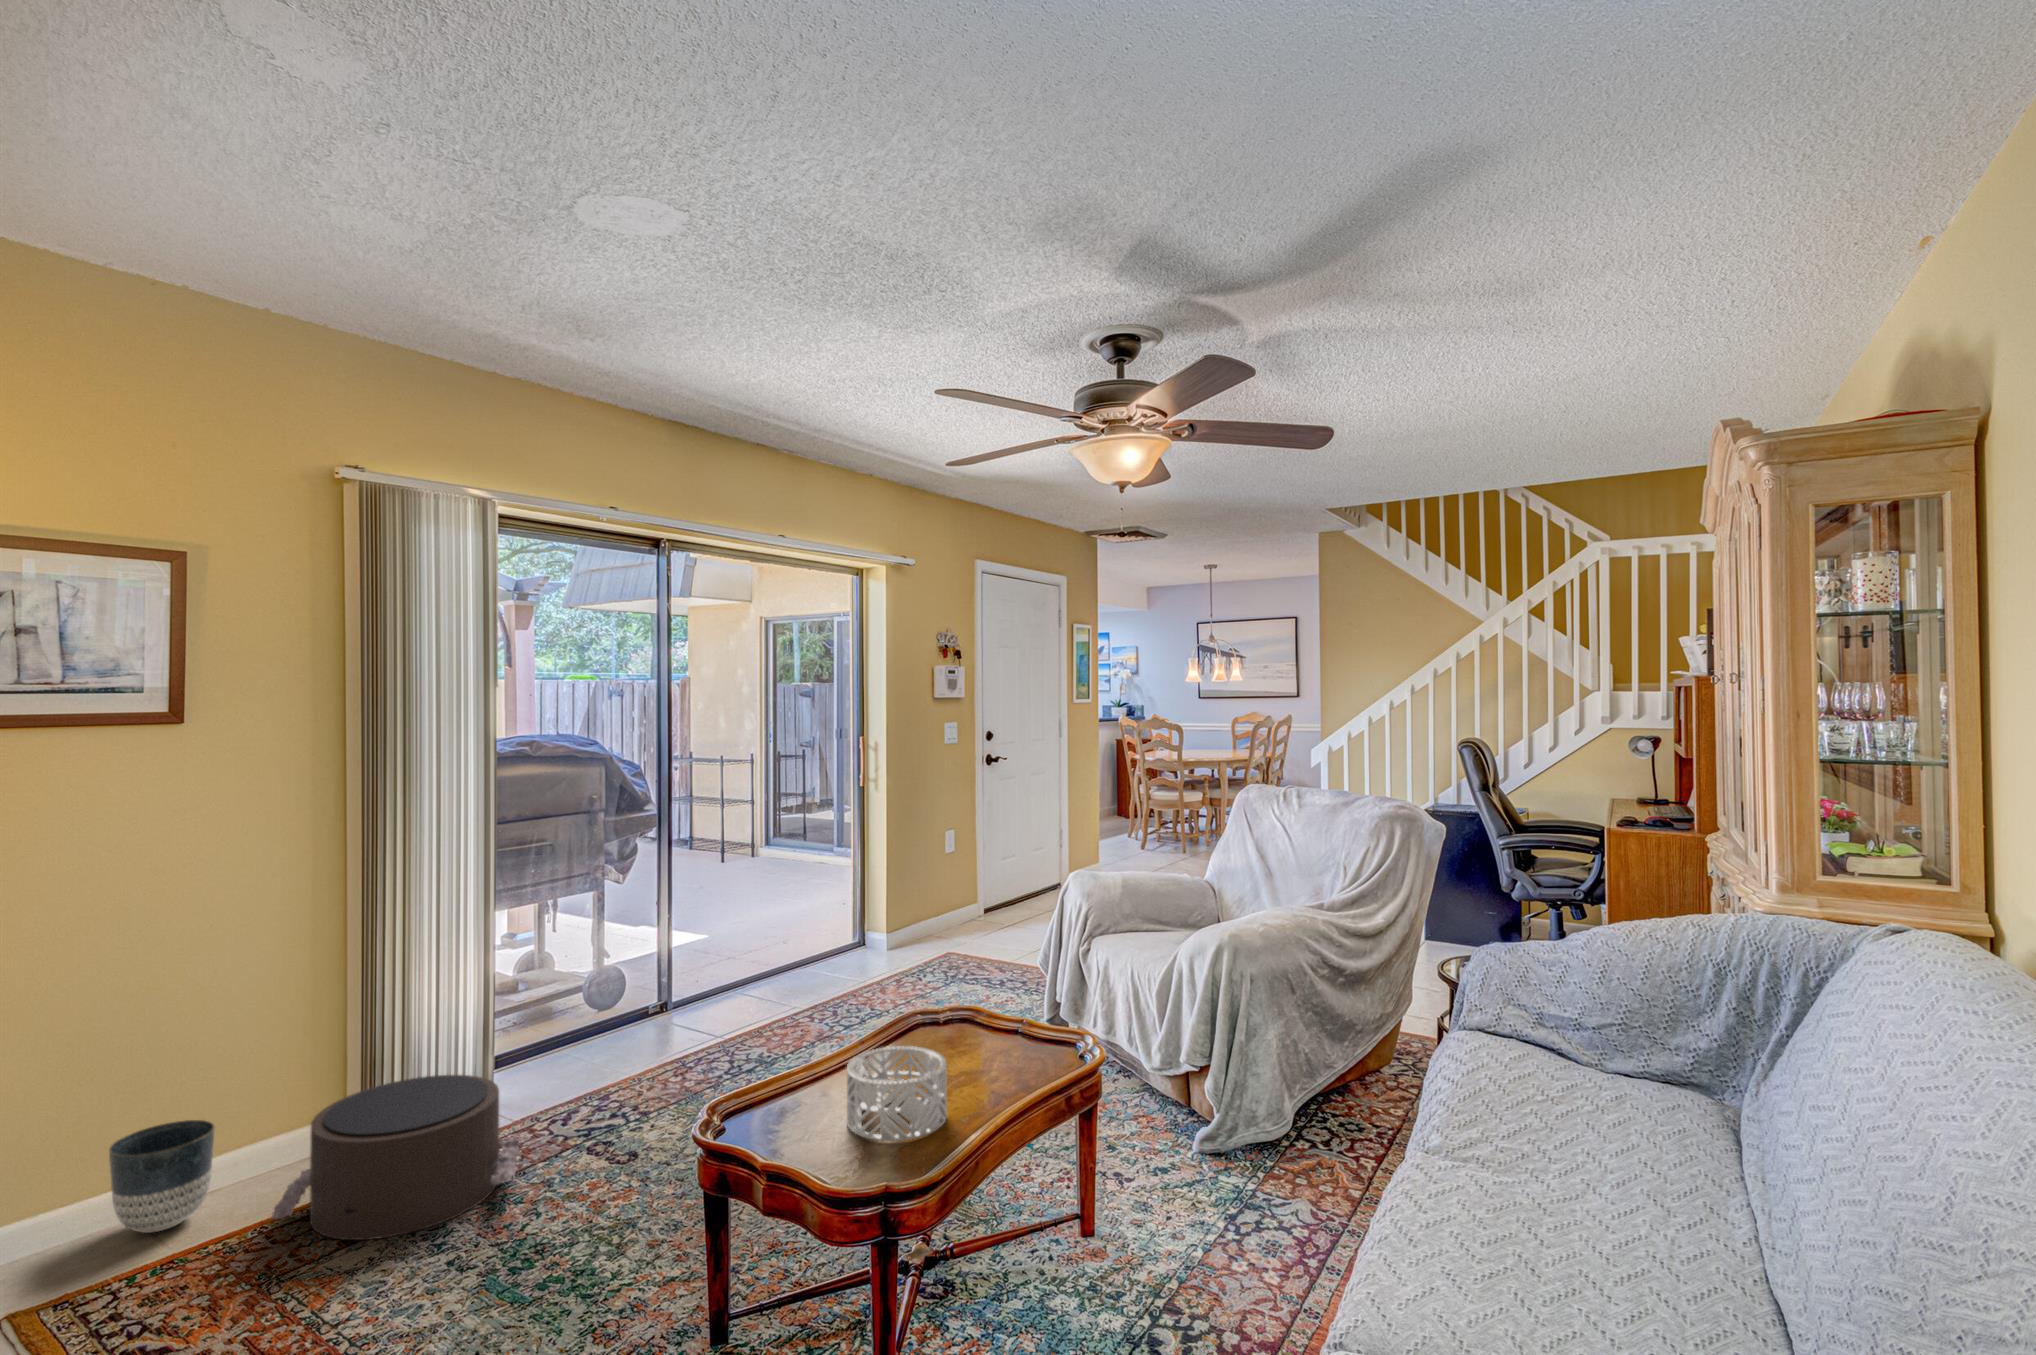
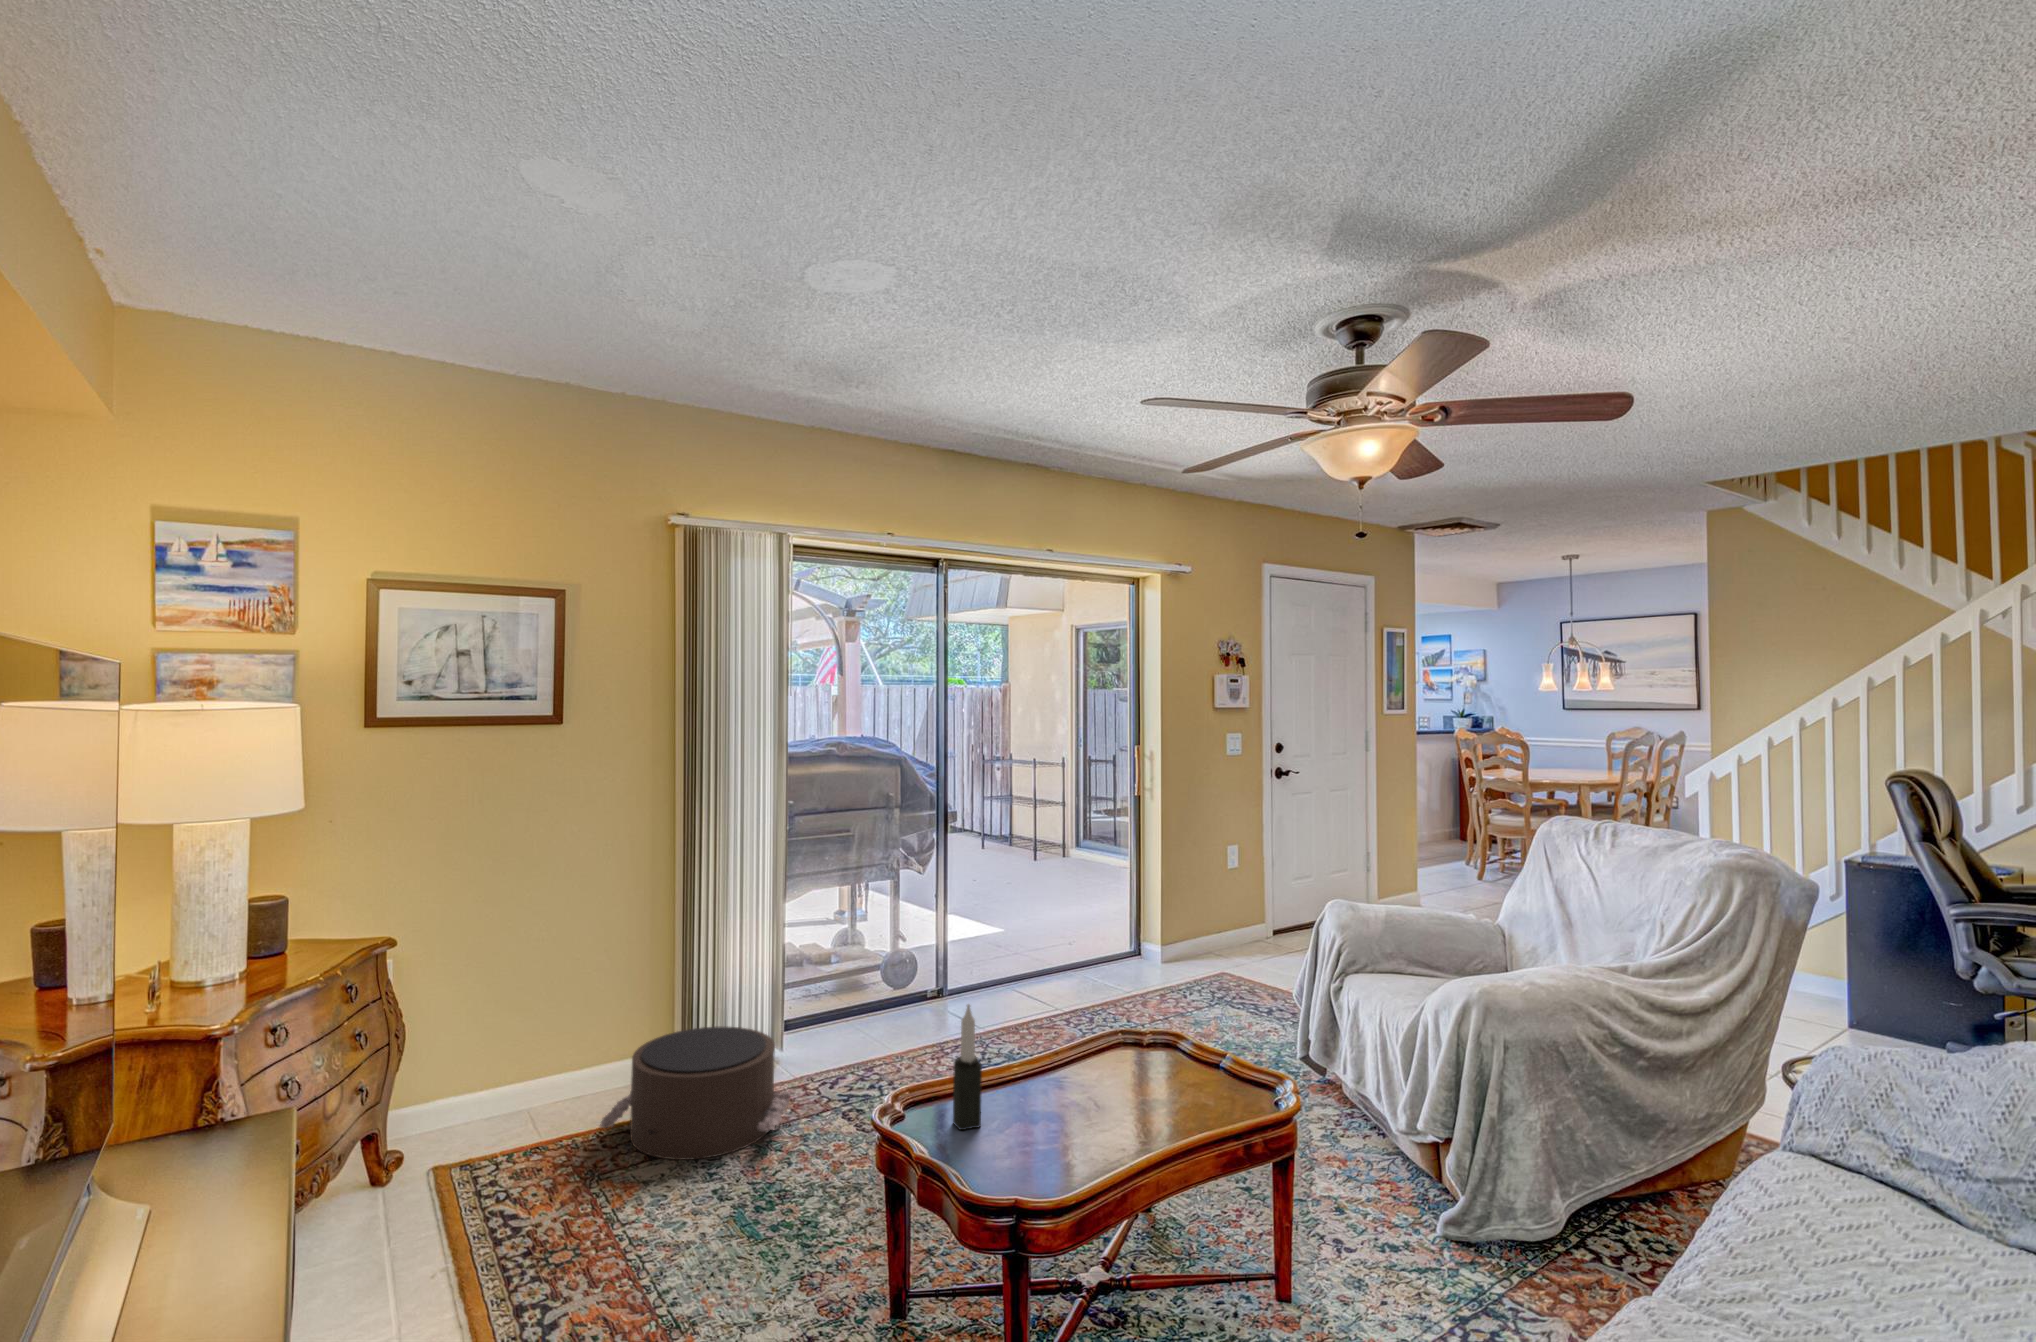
candle: none [775,997,807,1128] -> present [953,1004,982,1130]
decorative bowl: present [847,1046,947,1141] -> none [1015,1065,1114,1165]
planter: present [109,1120,214,1233] -> none [505,1035,575,1121]

